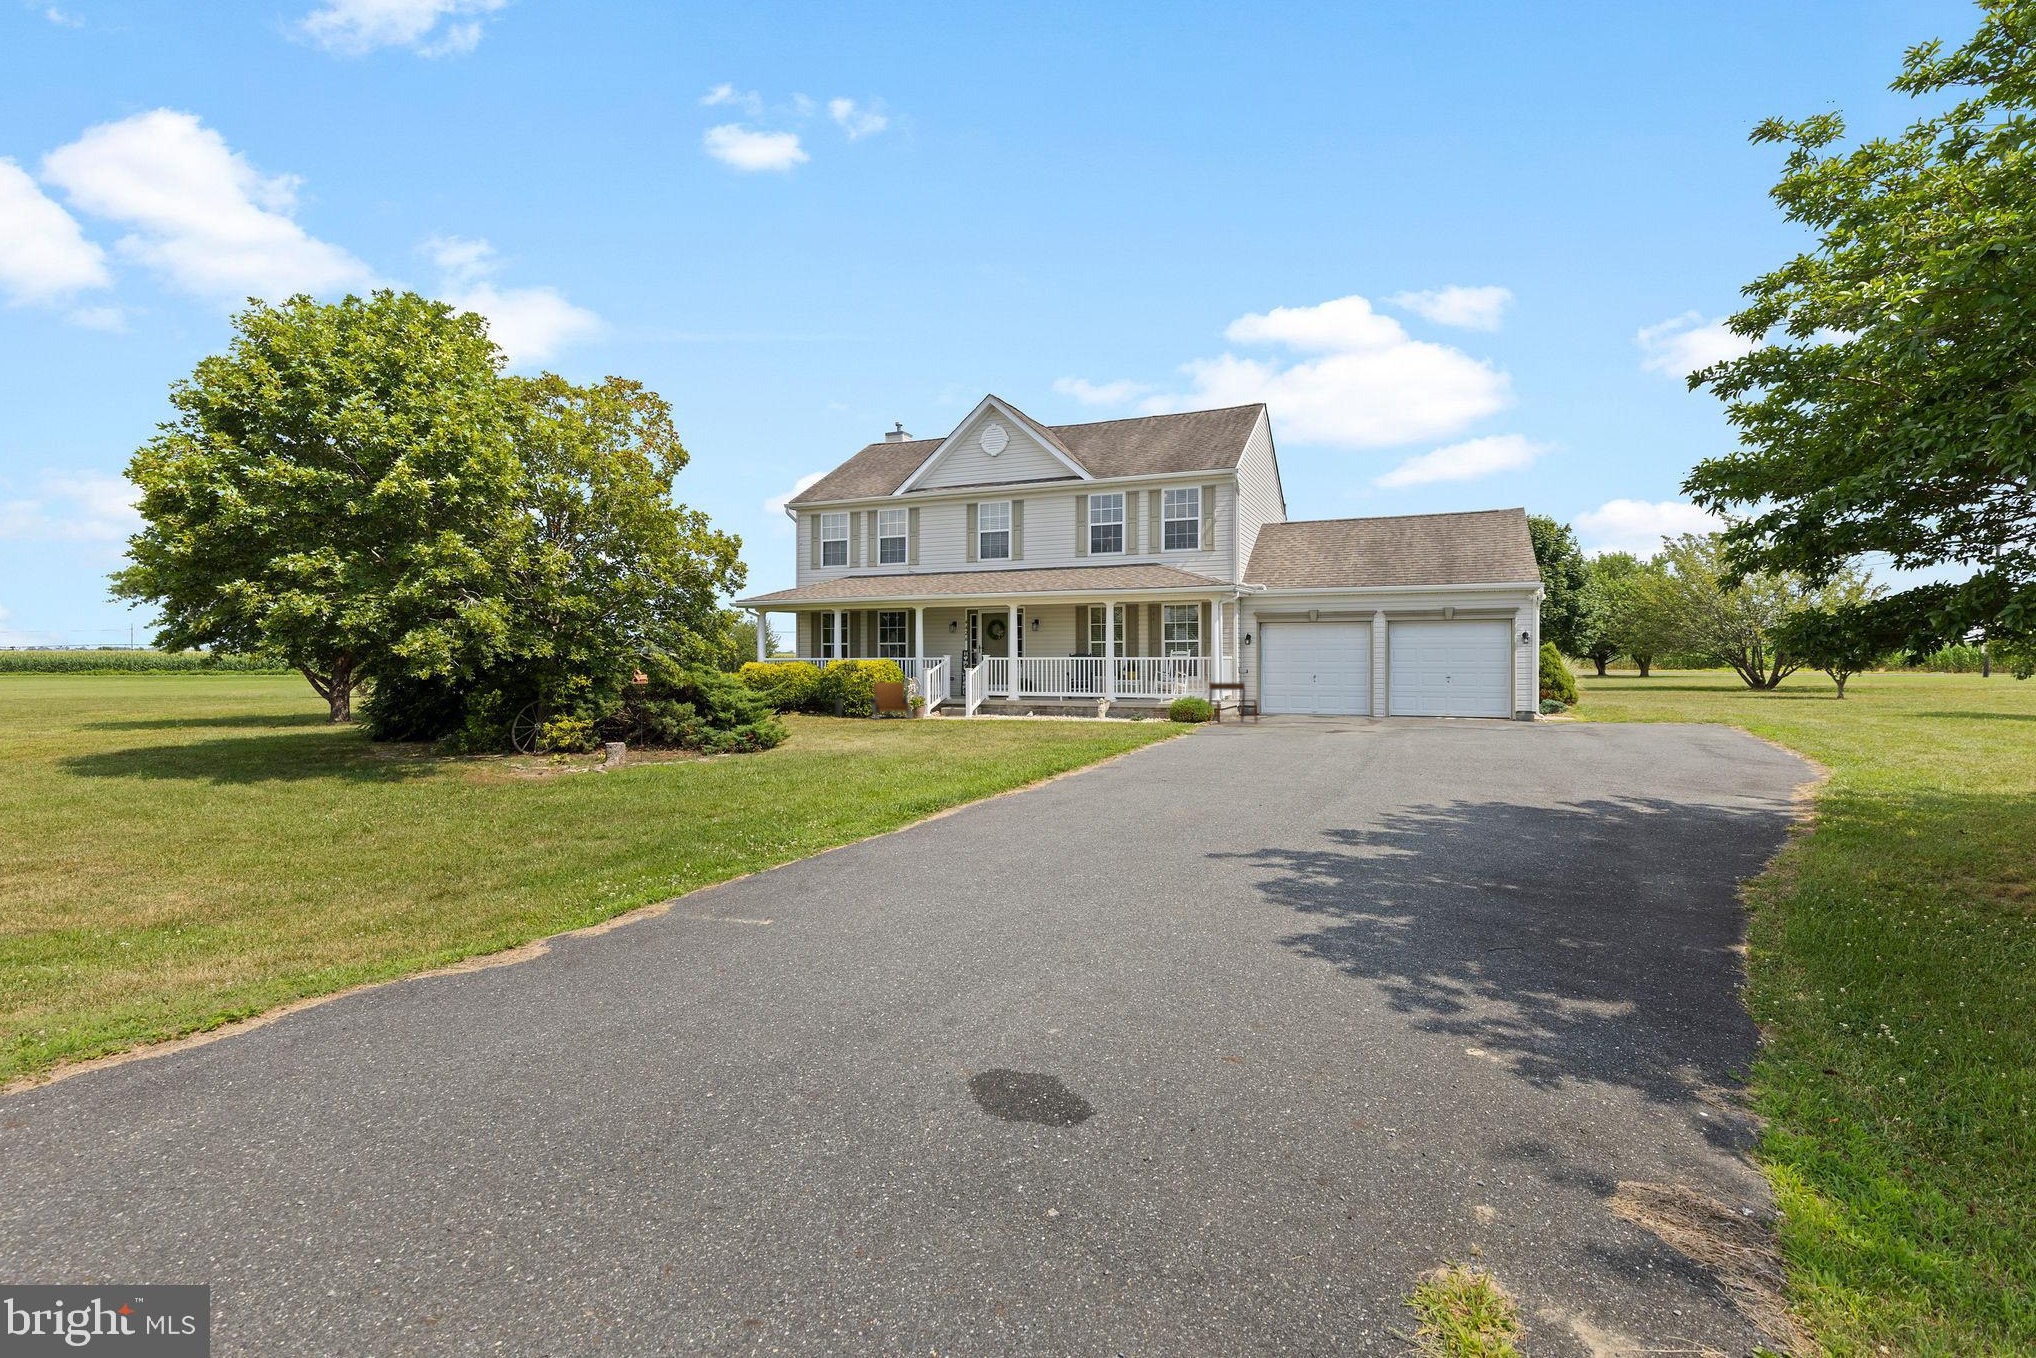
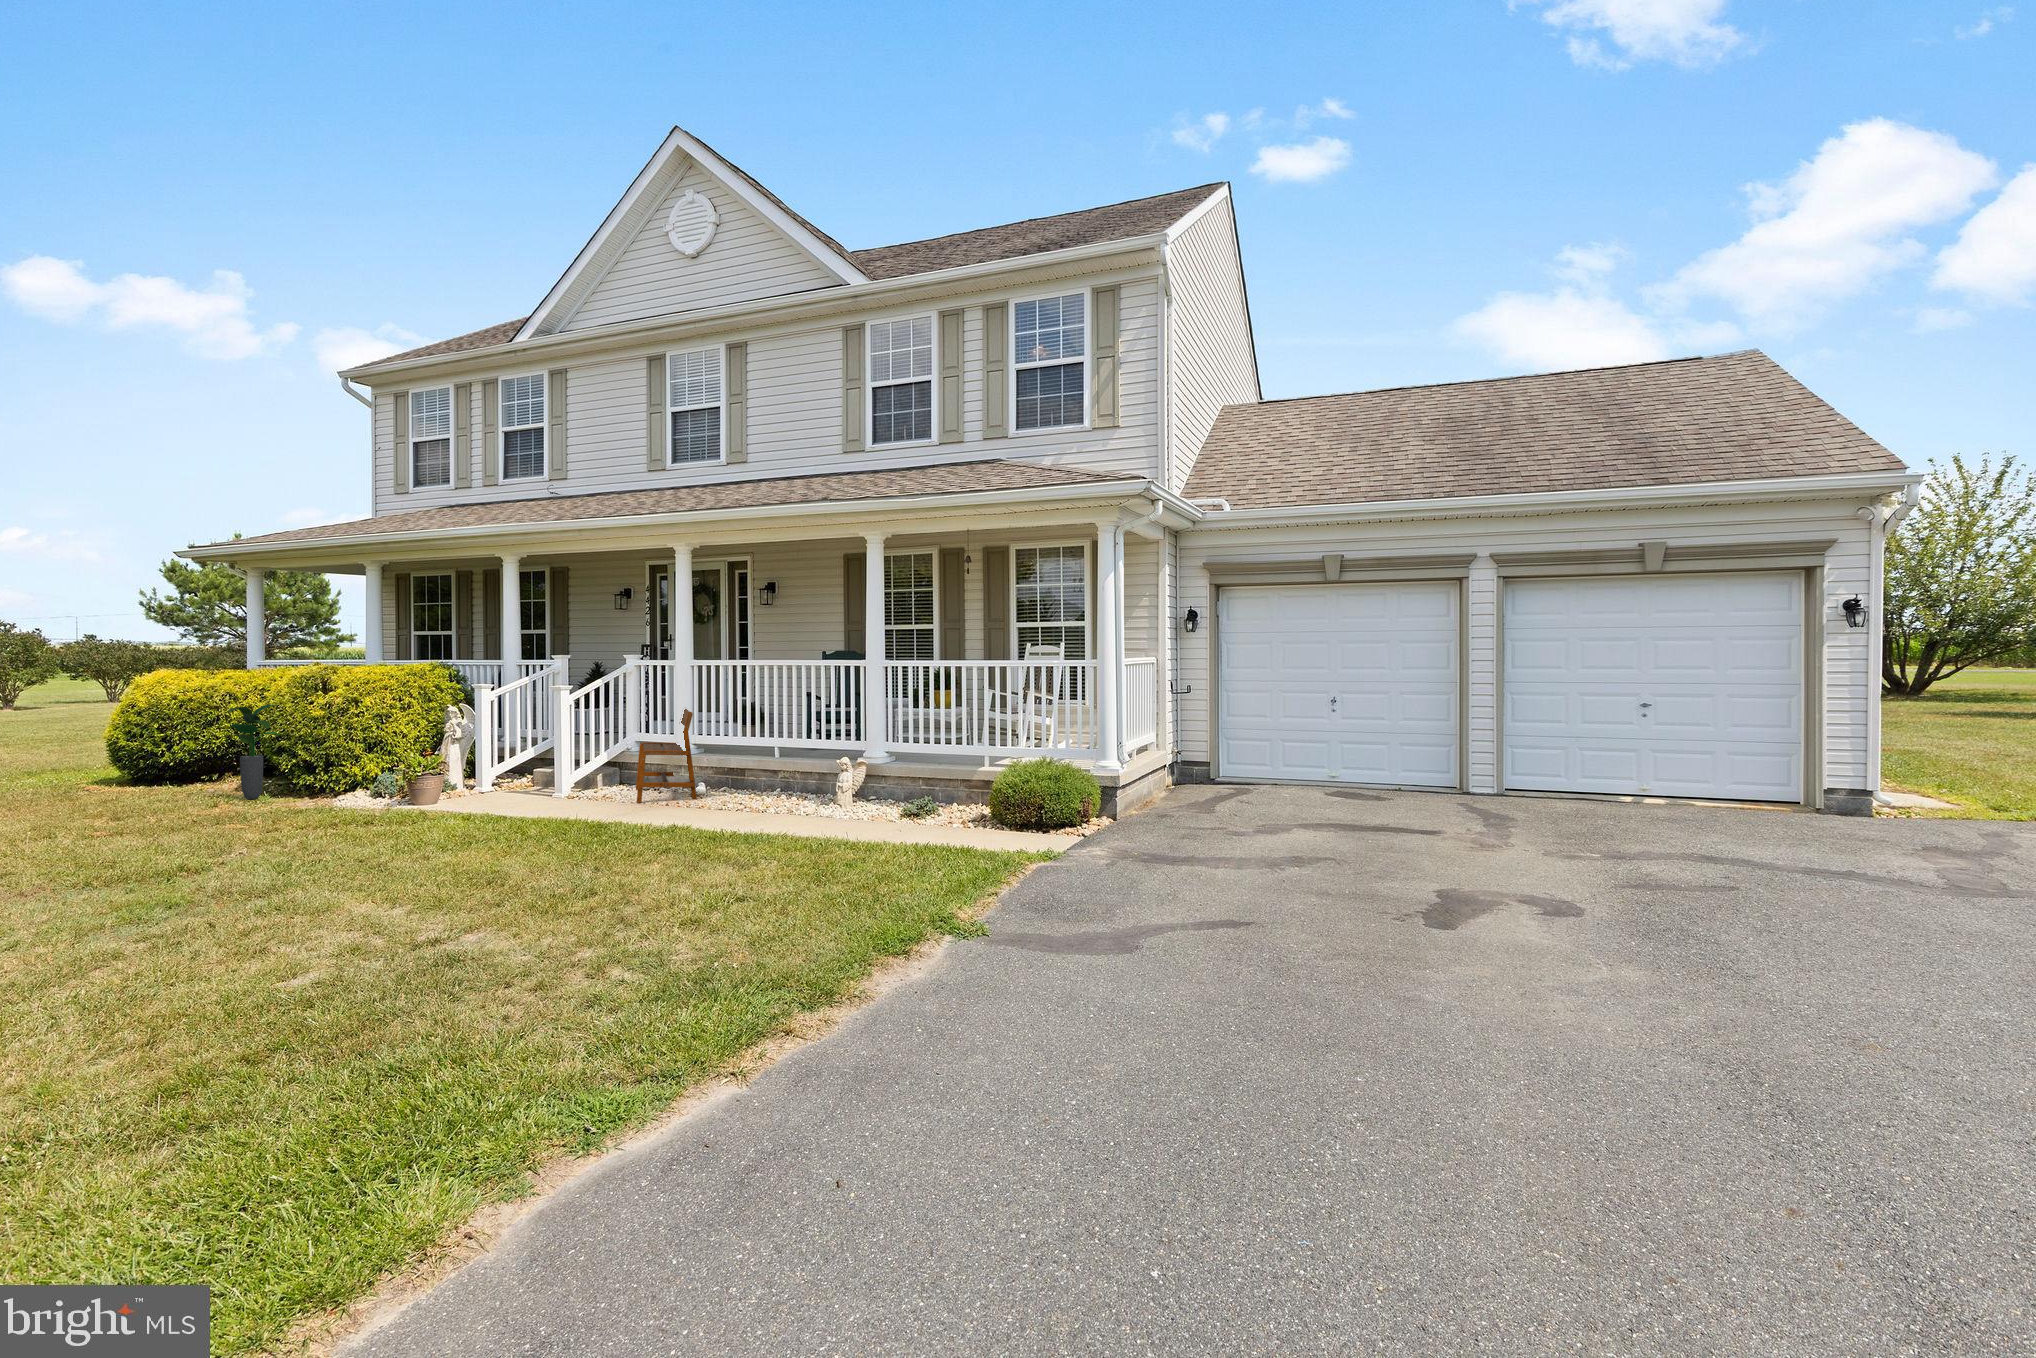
lounge chair: present [869,682,913,719] -> none [287,719,420,813]
bench: present [1208,683,1258,723] -> present [636,709,697,802]

